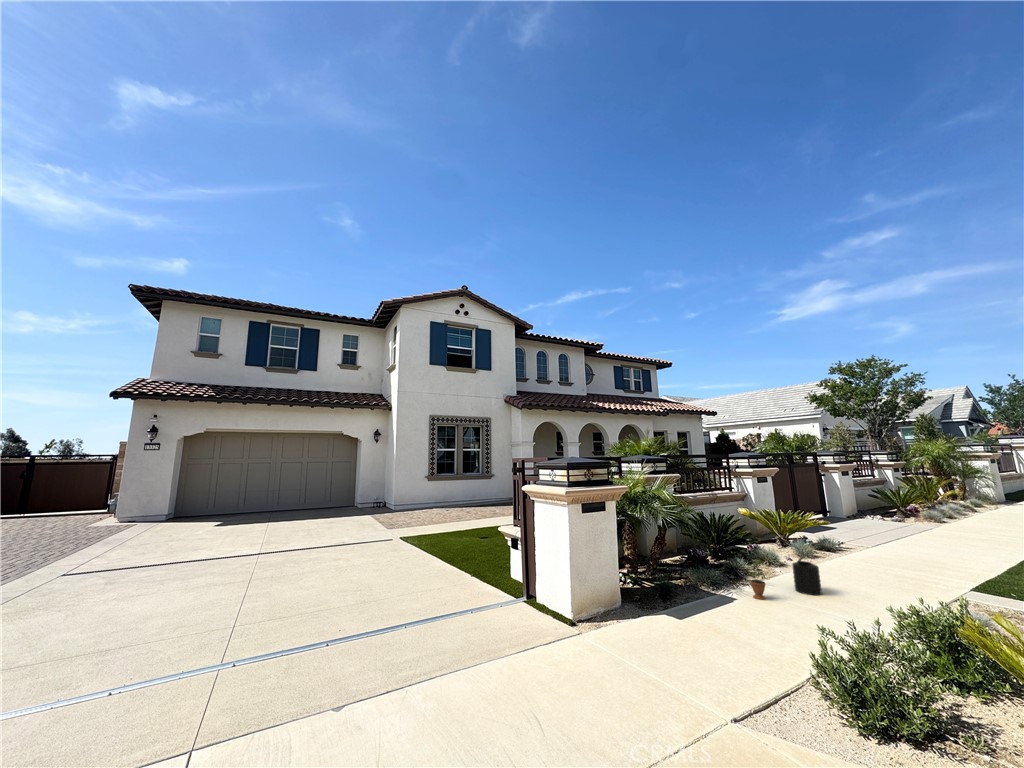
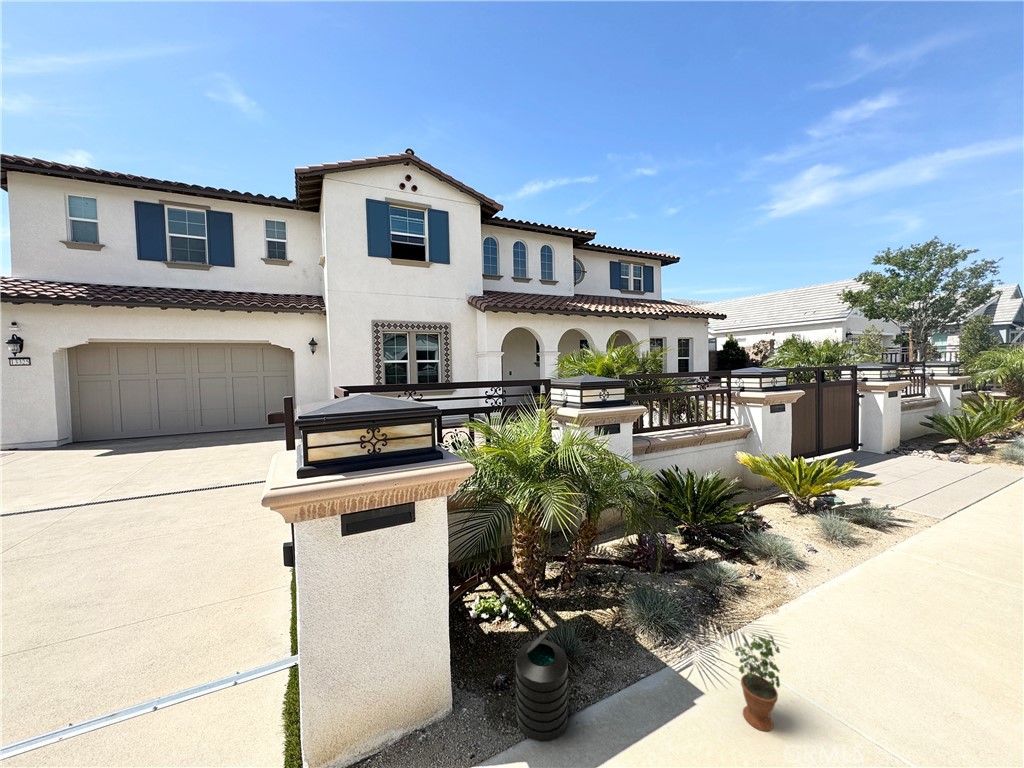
trash can: present [792,554,822,595] -> present [515,631,569,742]

